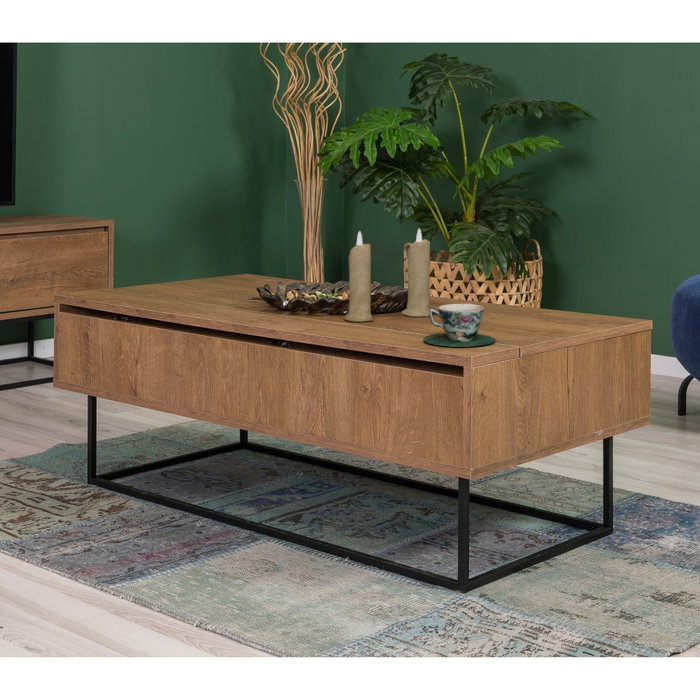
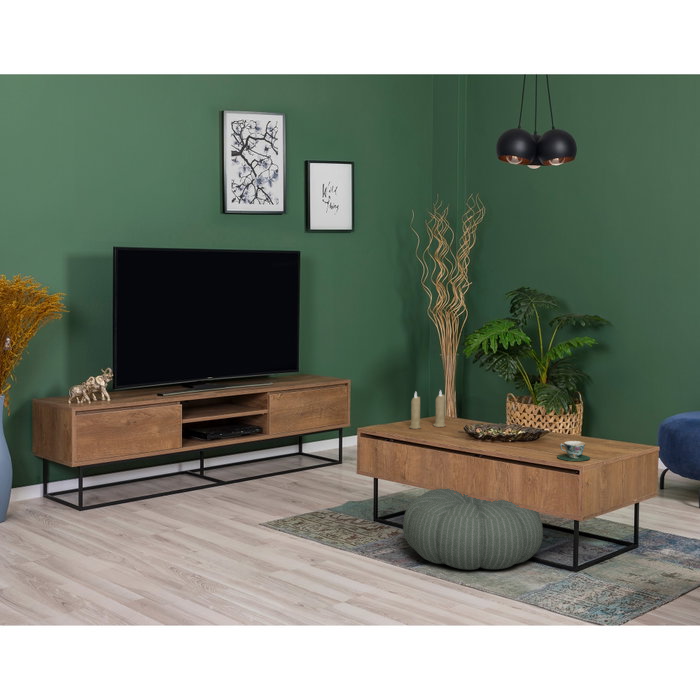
candle: present [343,229,430,322] -> present [409,390,446,429]
pouf: none [101,410,400,591] -> present [403,488,543,570]

